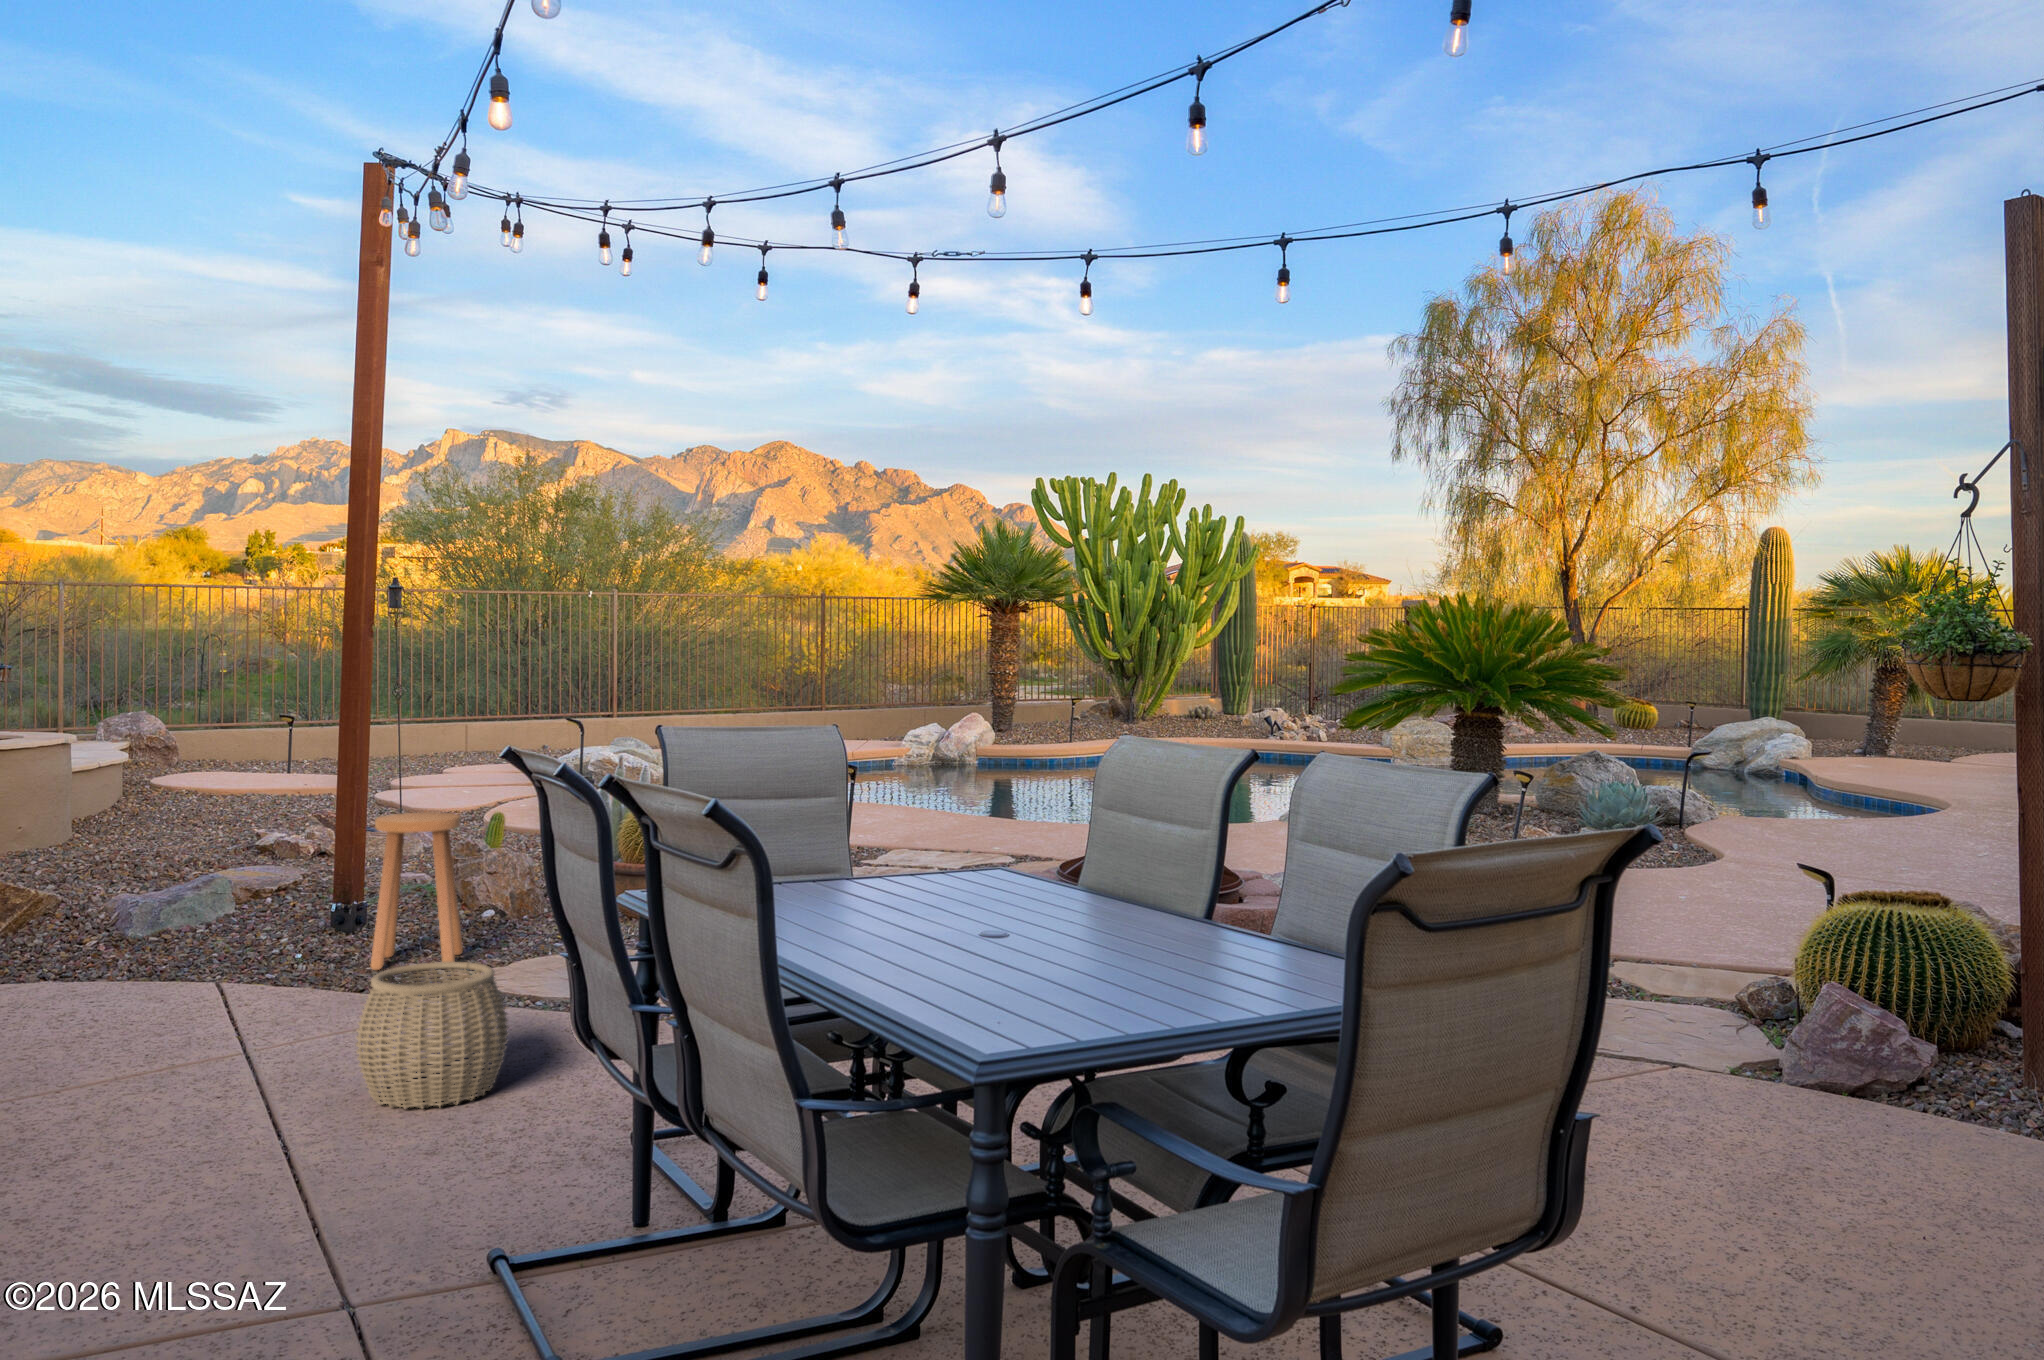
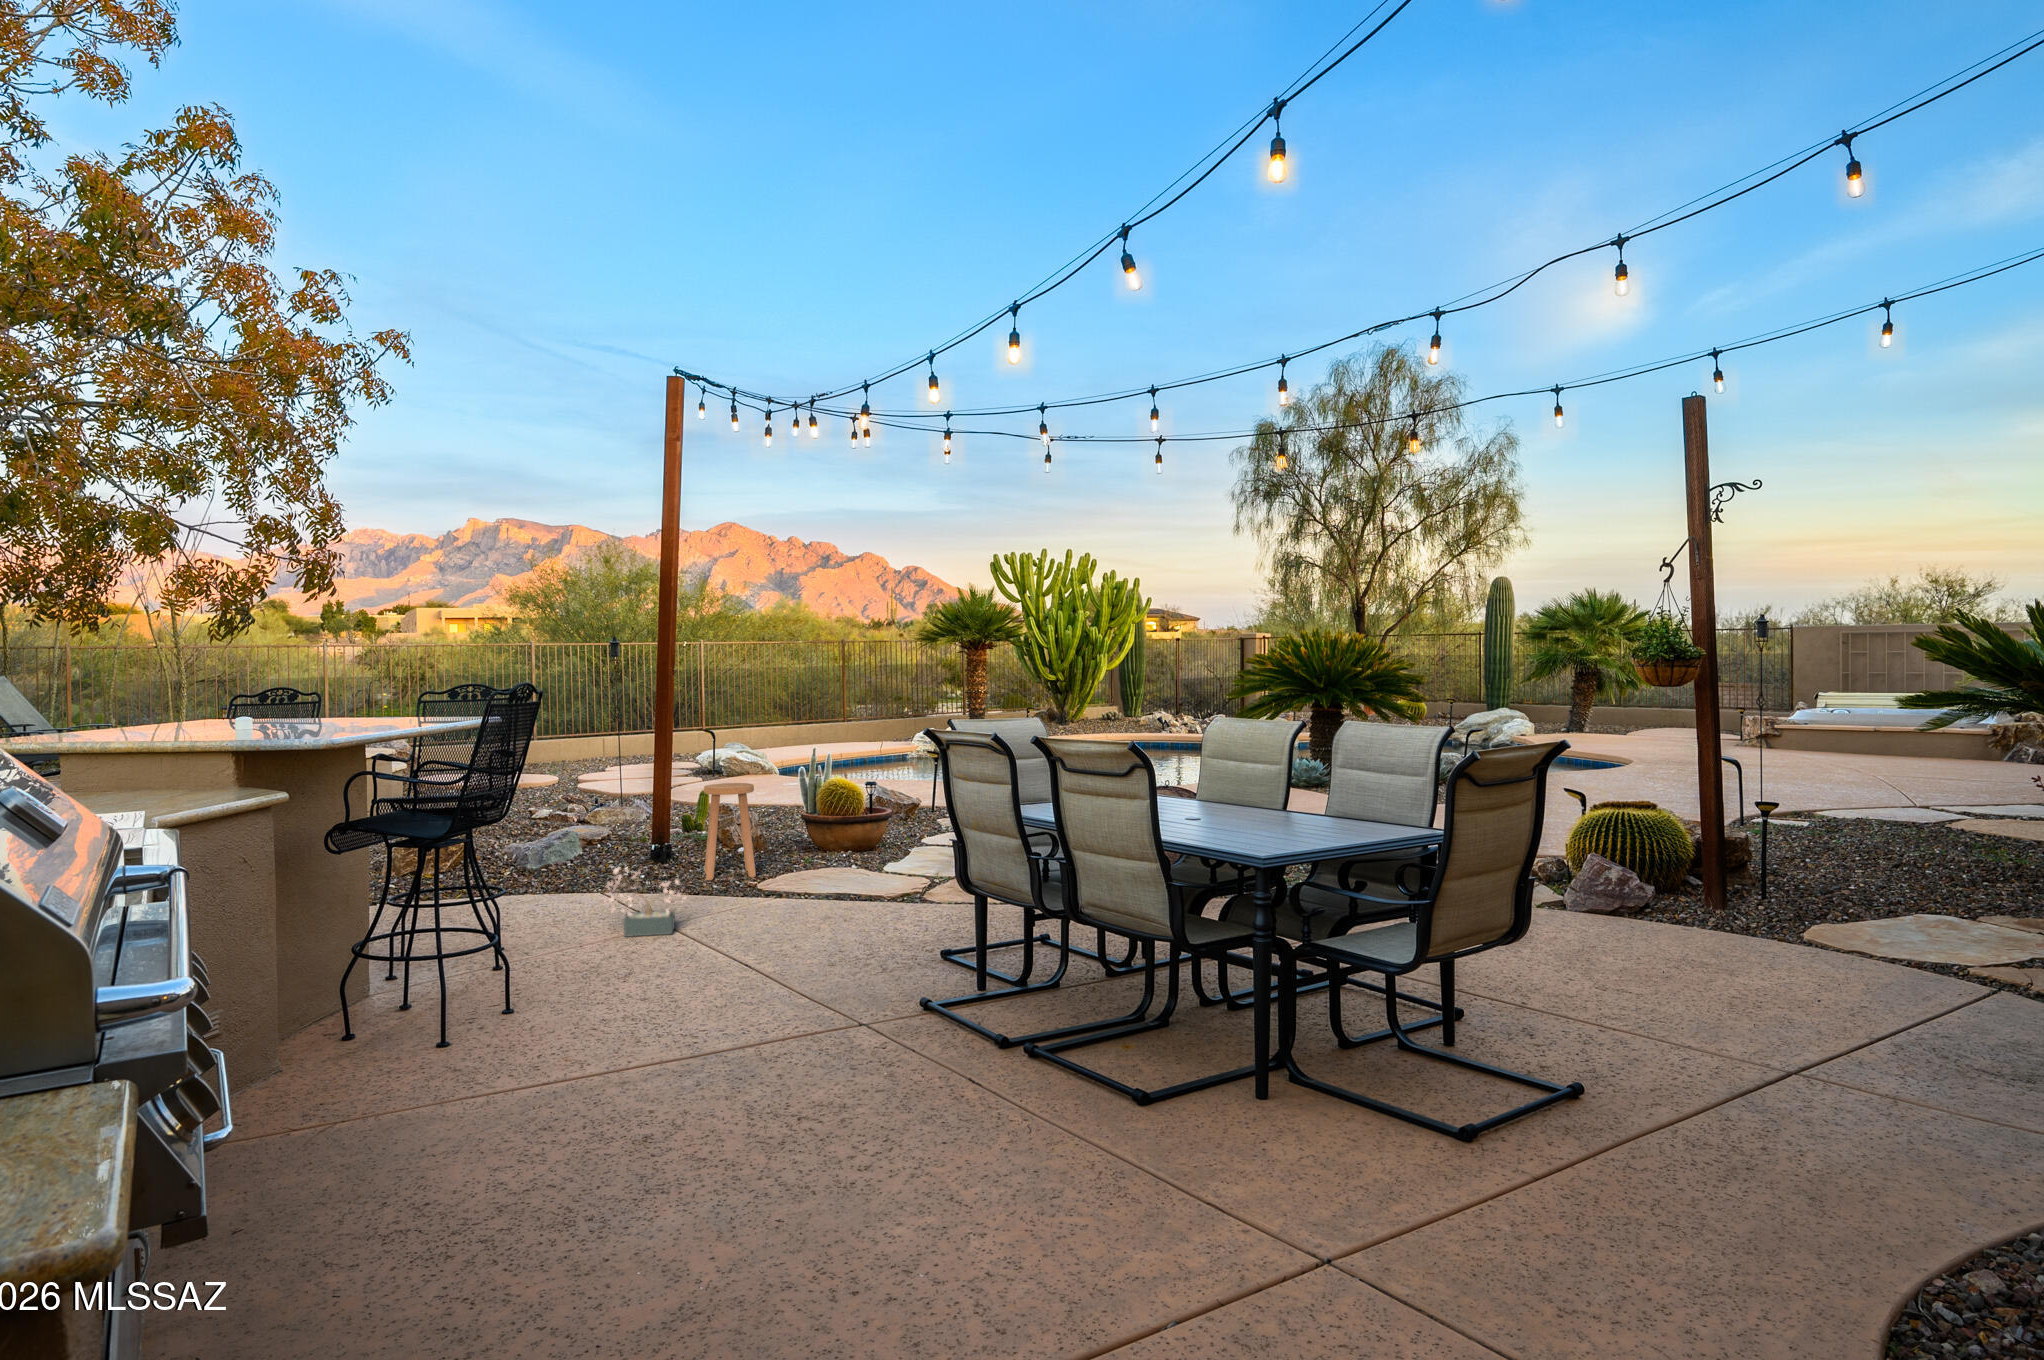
decorative plant: none [67,962,226,1086] -> present [604,867,687,937]
woven basket: present [356,962,509,1109] -> none [779,860,861,941]

